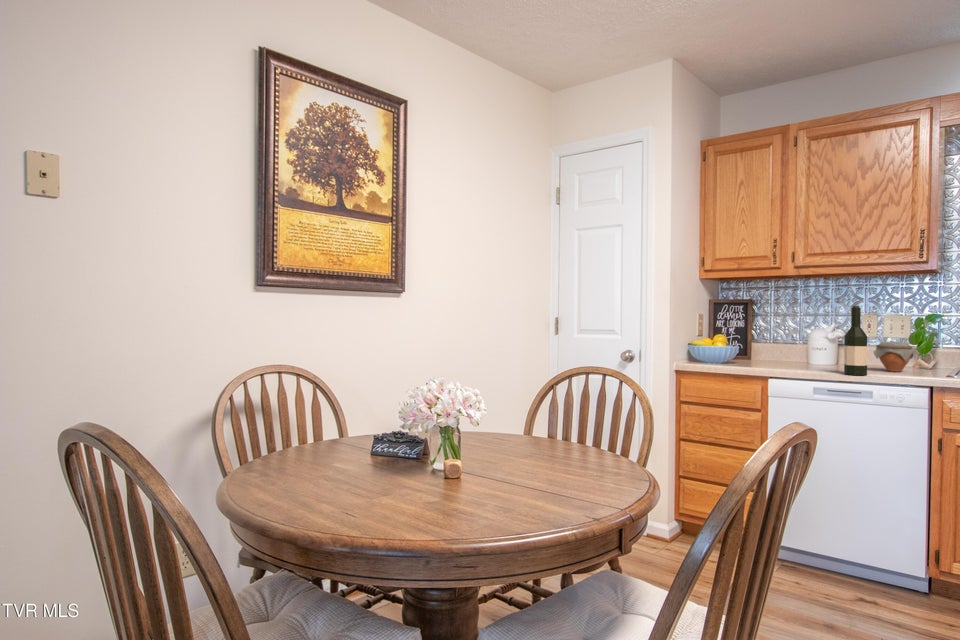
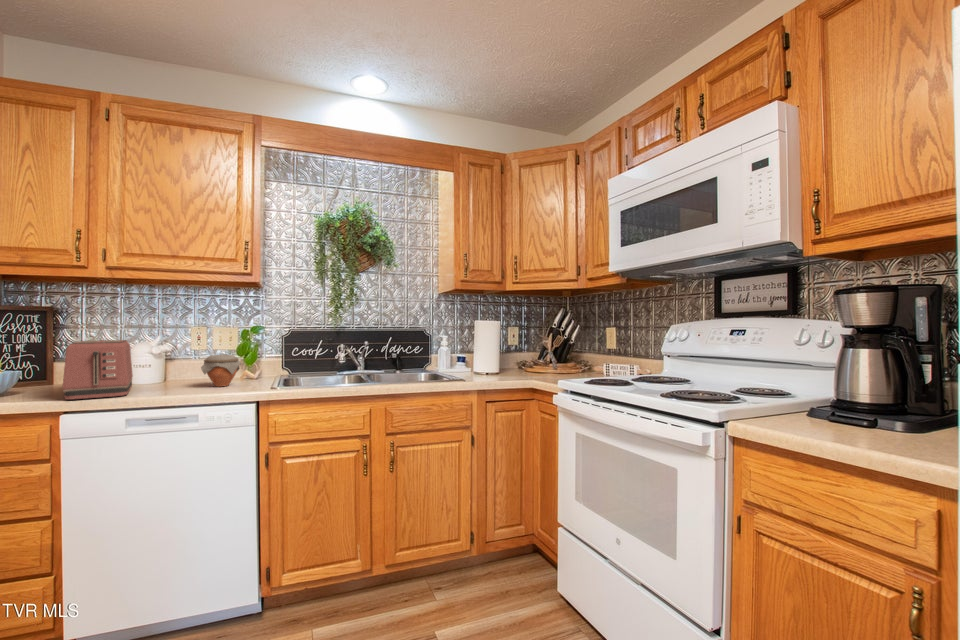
wine bottle: present [844,306,867,375] -> none [167,318,193,398]
toaster: none [767,325,812,369] -> present [63,340,133,400]

